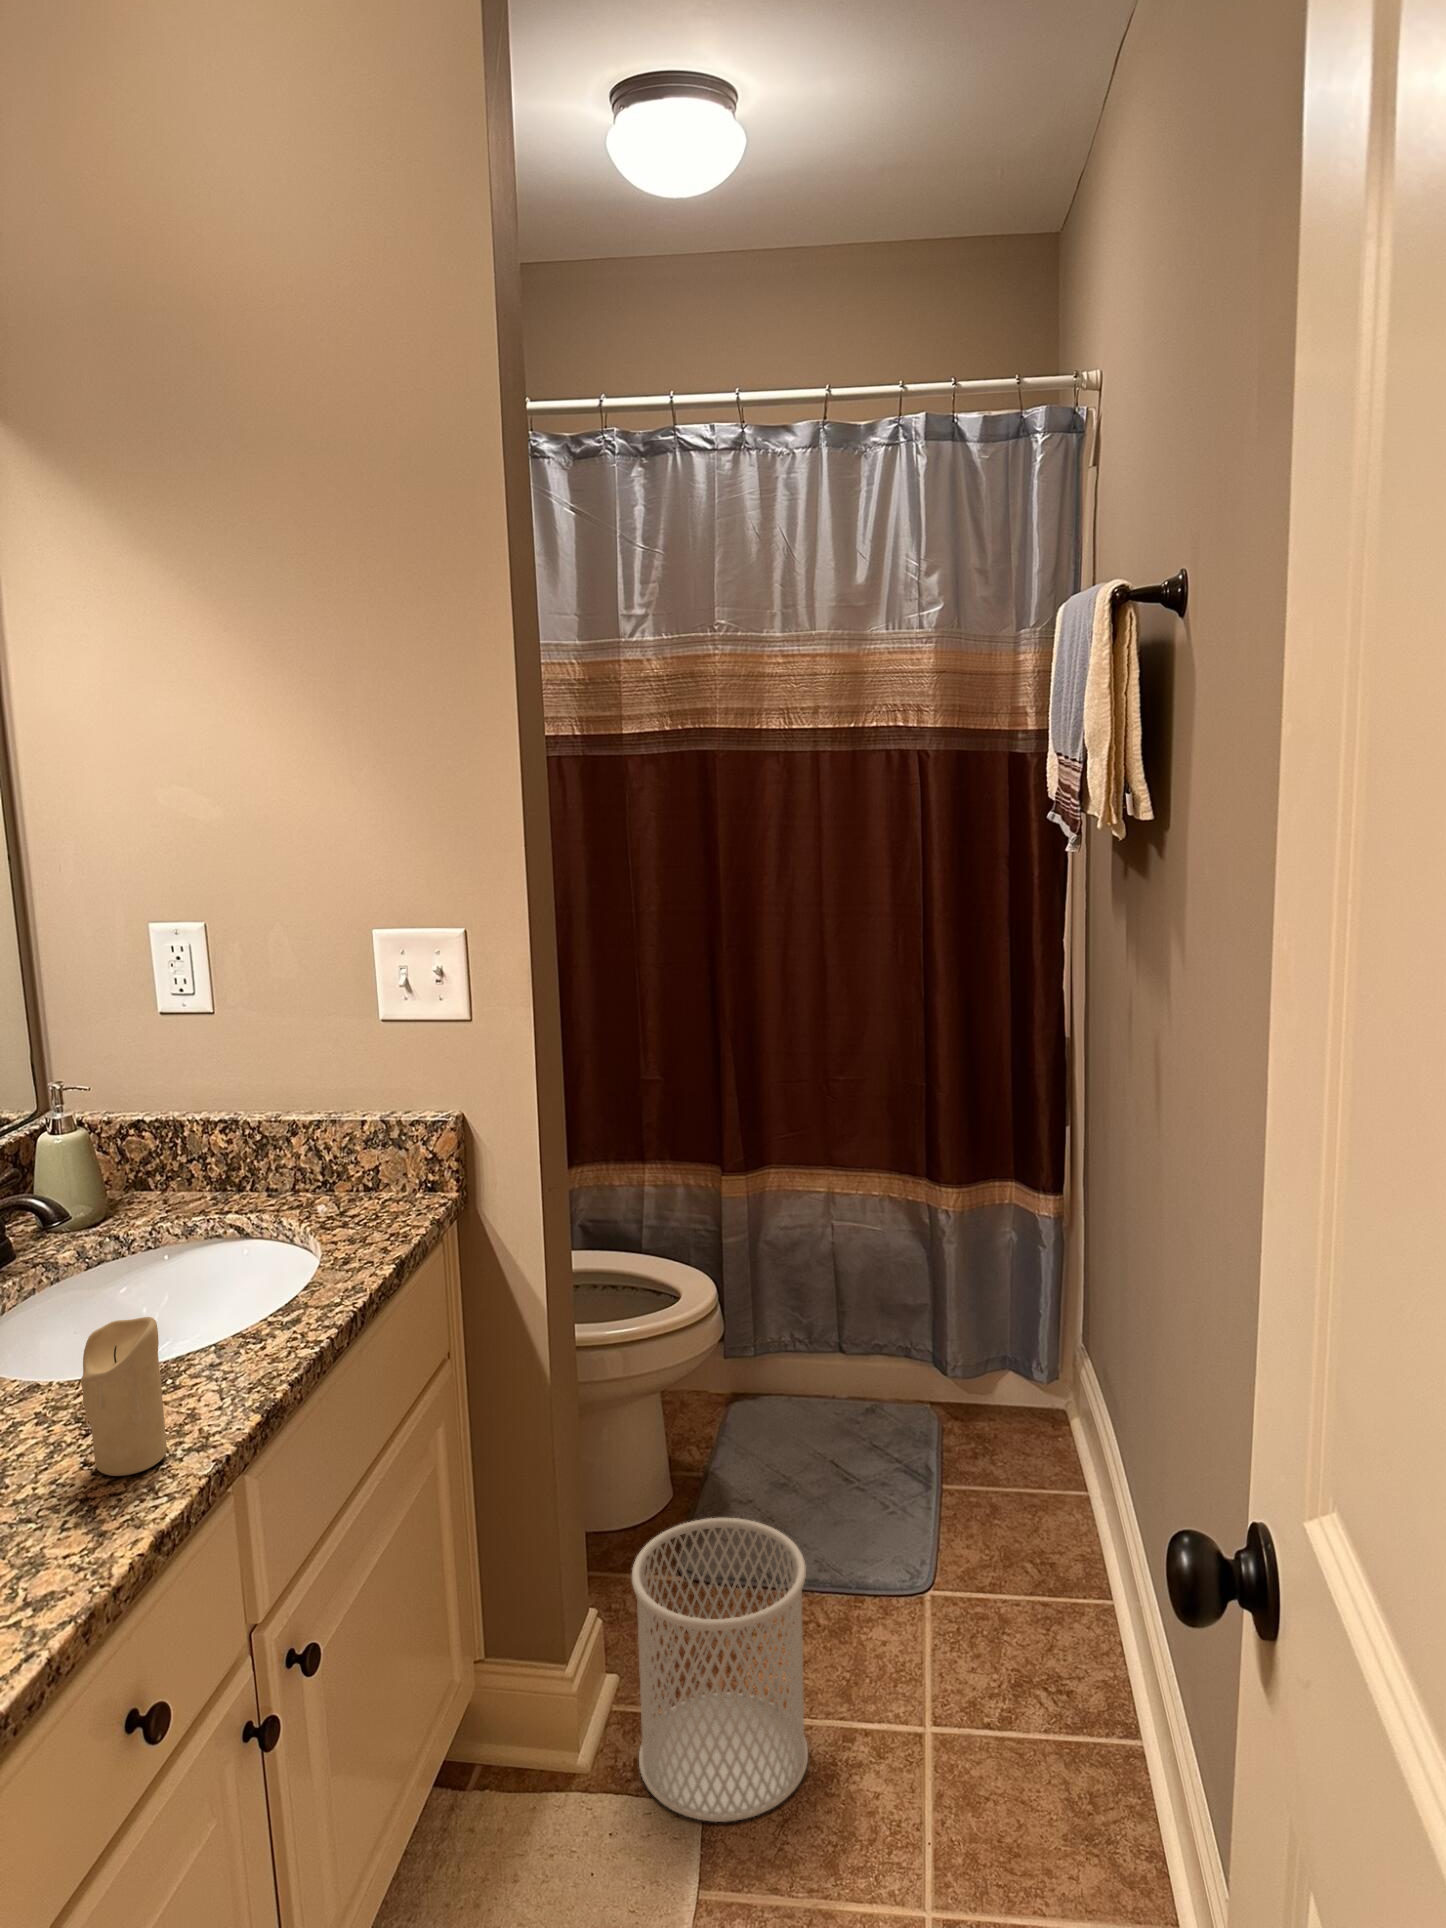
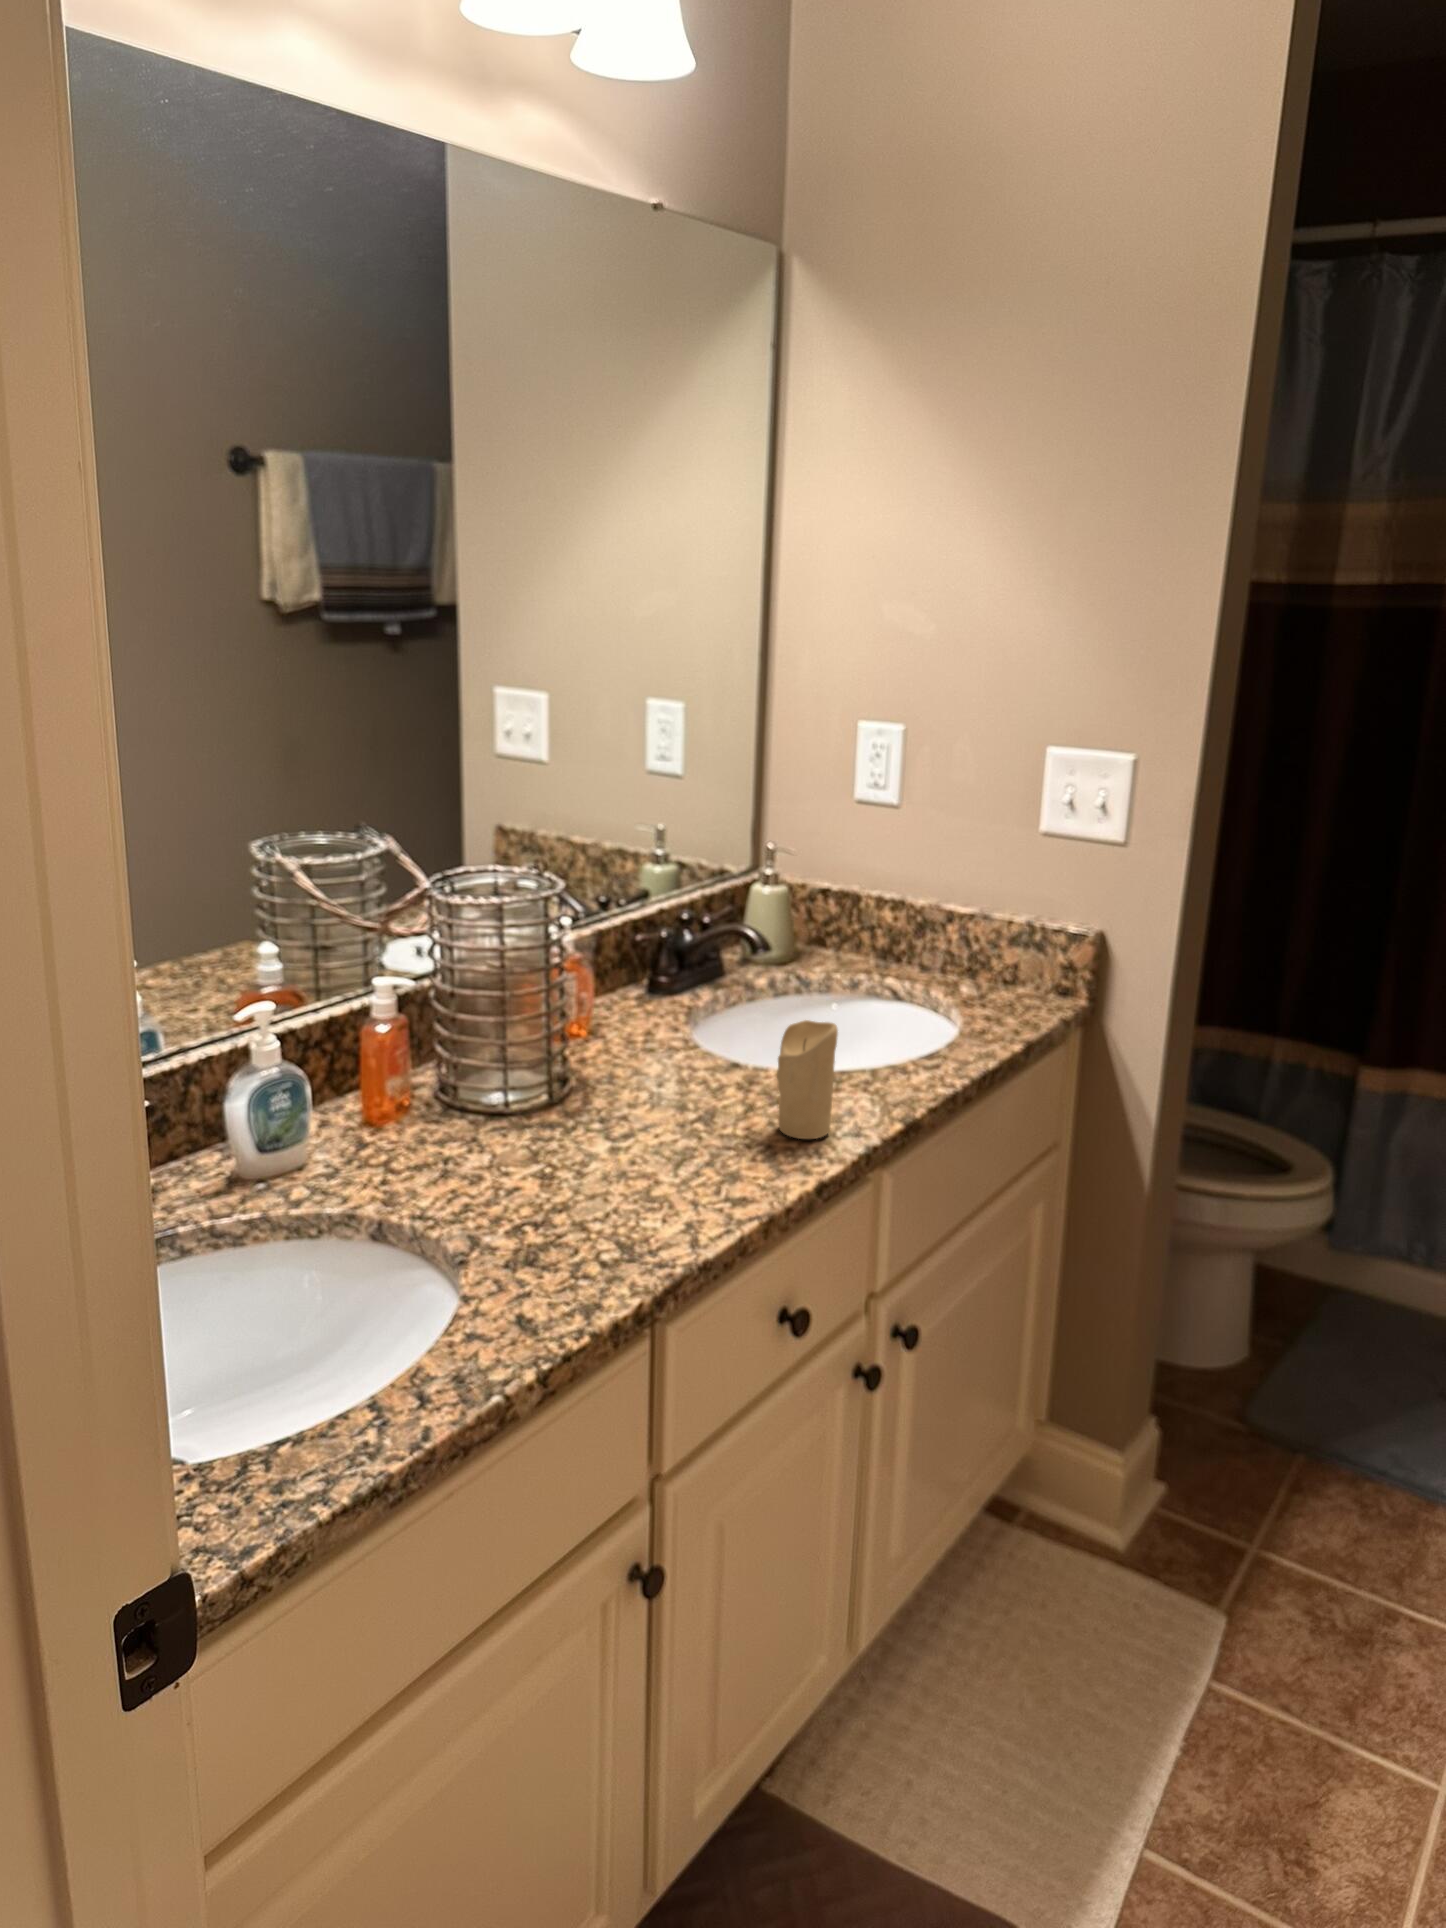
wastebasket: present [632,1518,808,1822] -> none [1167,1364,1373,1645]

